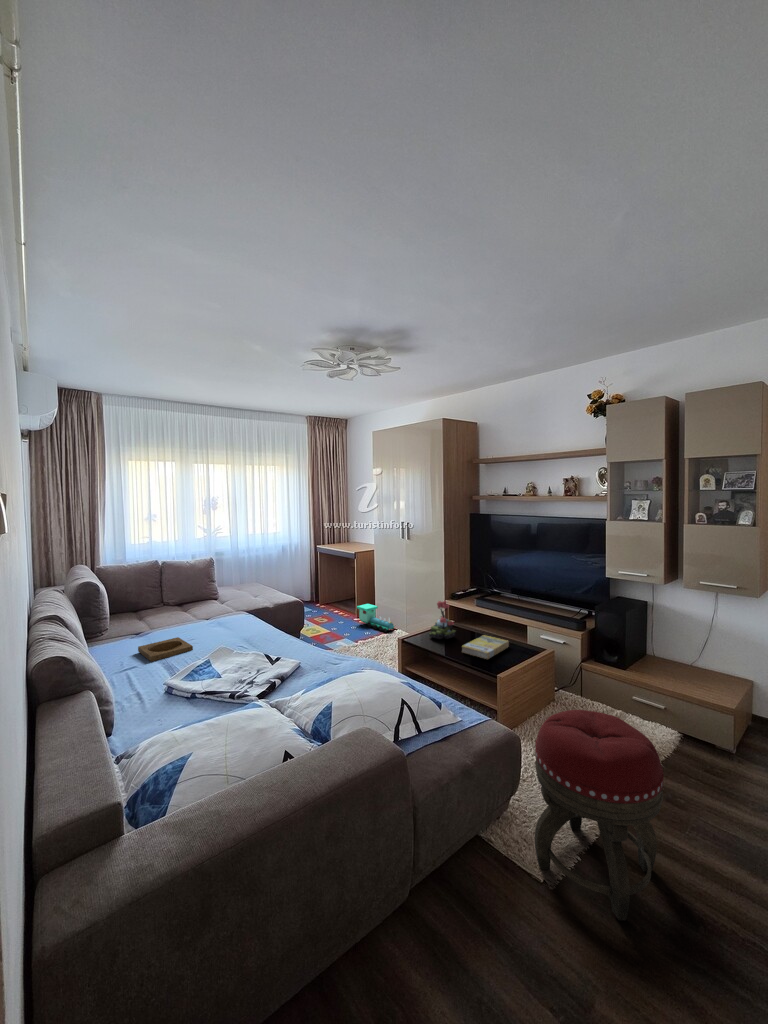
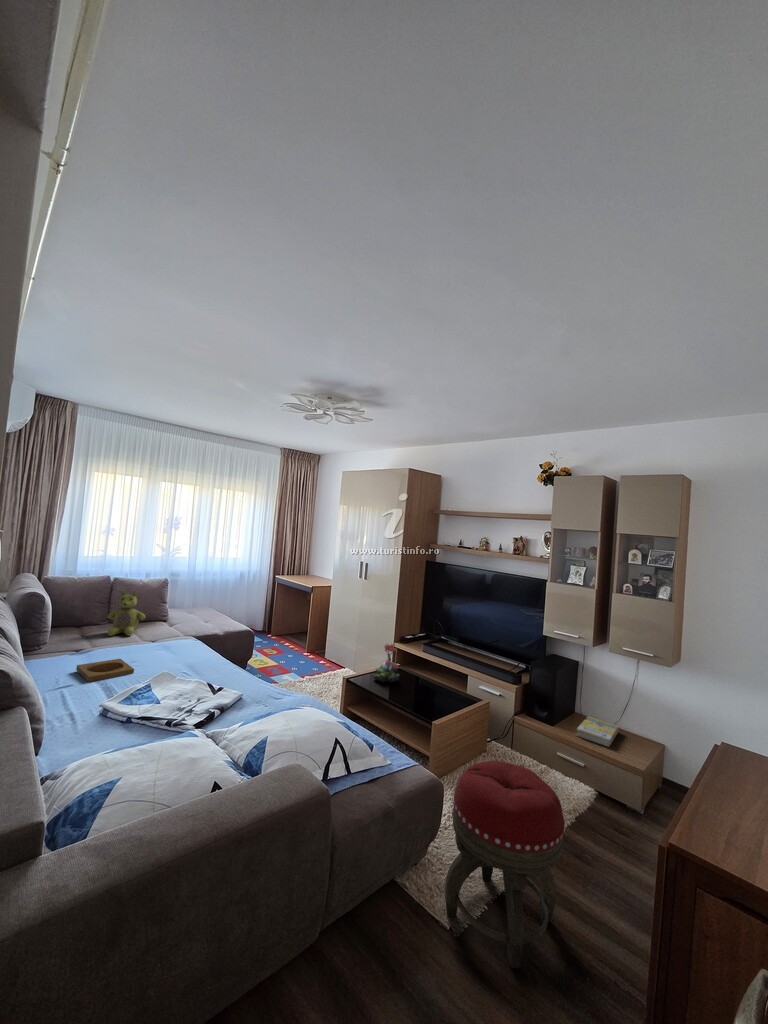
stuffed bear: none [161,572,197,617] -> present [107,590,145,636]
toy train: present [357,604,395,632] -> none [307,639,343,670]
book: present [462,635,509,659] -> present [576,716,618,747]

